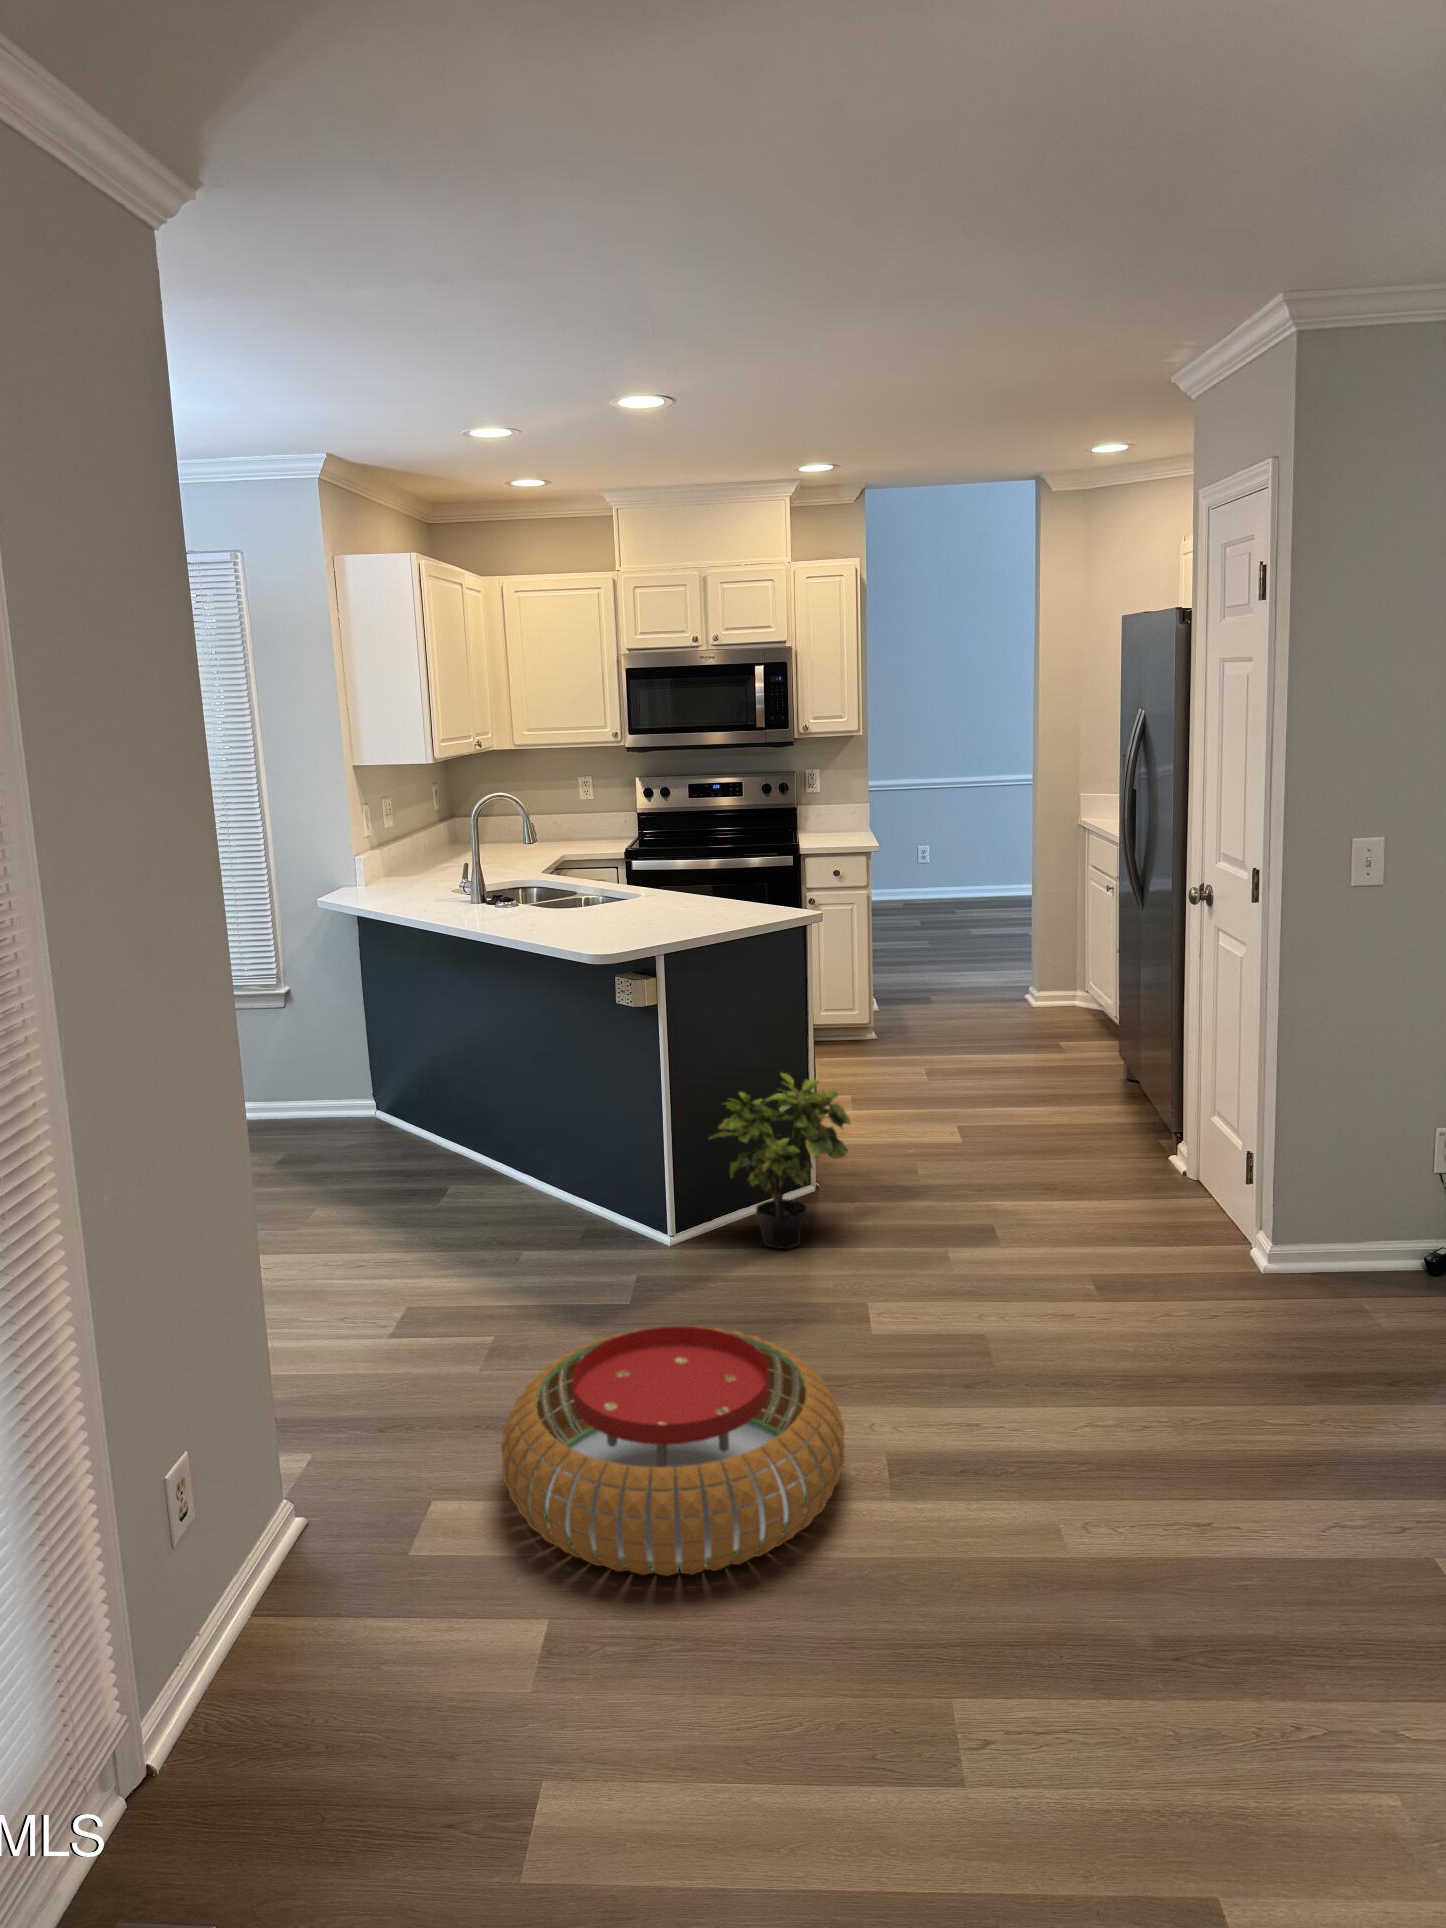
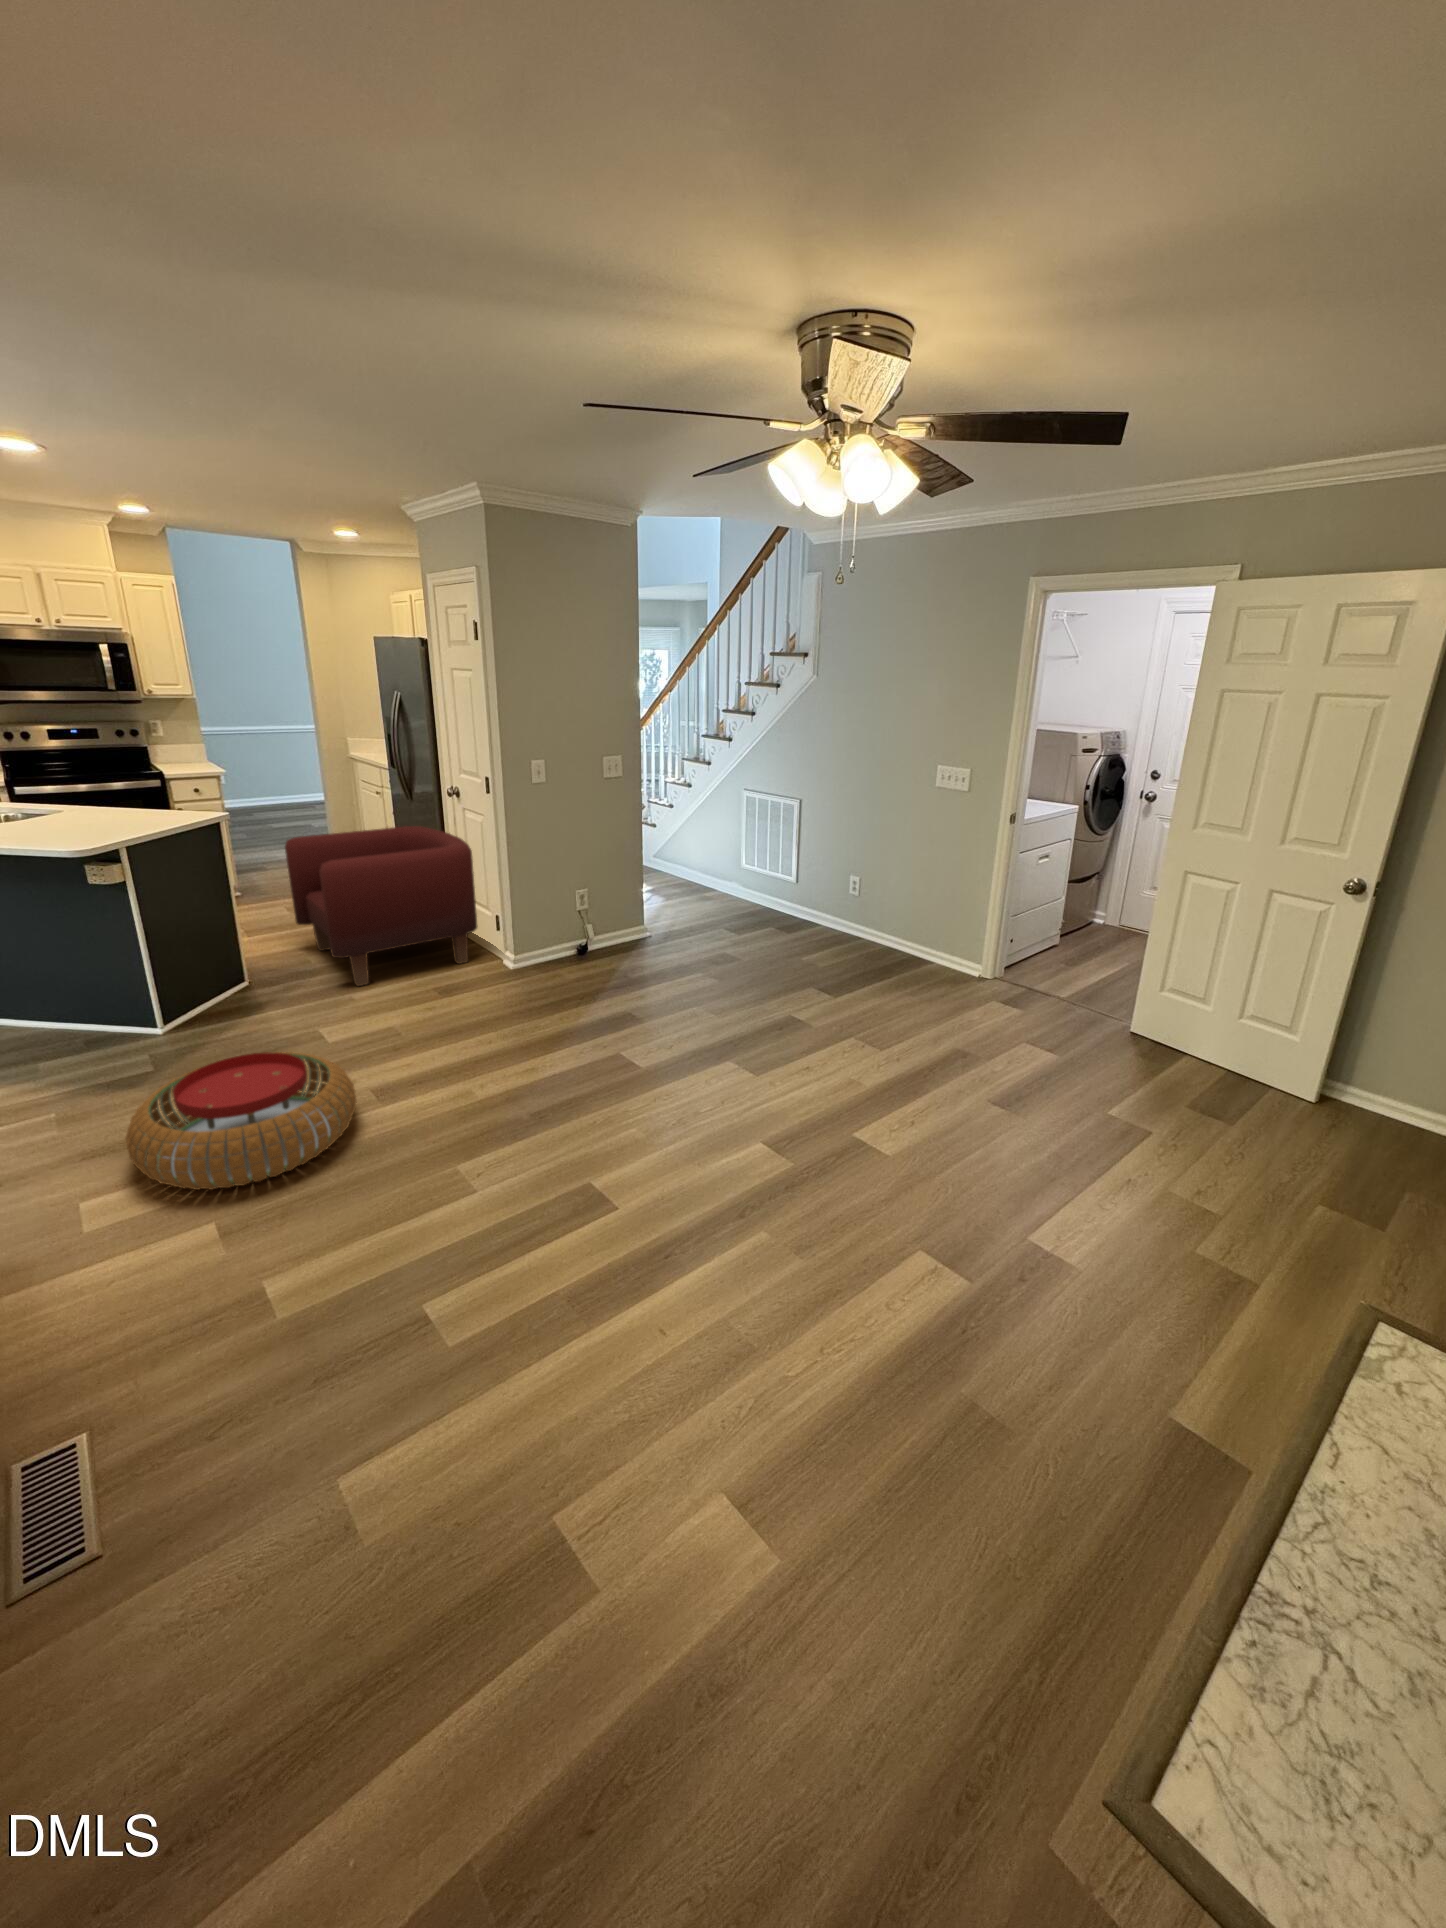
armchair: none [909,953,1214,1237] -> present [285,826,478,986]
potted plant: present [710,1073,851,1249] -> none [179,913,282,1017]

